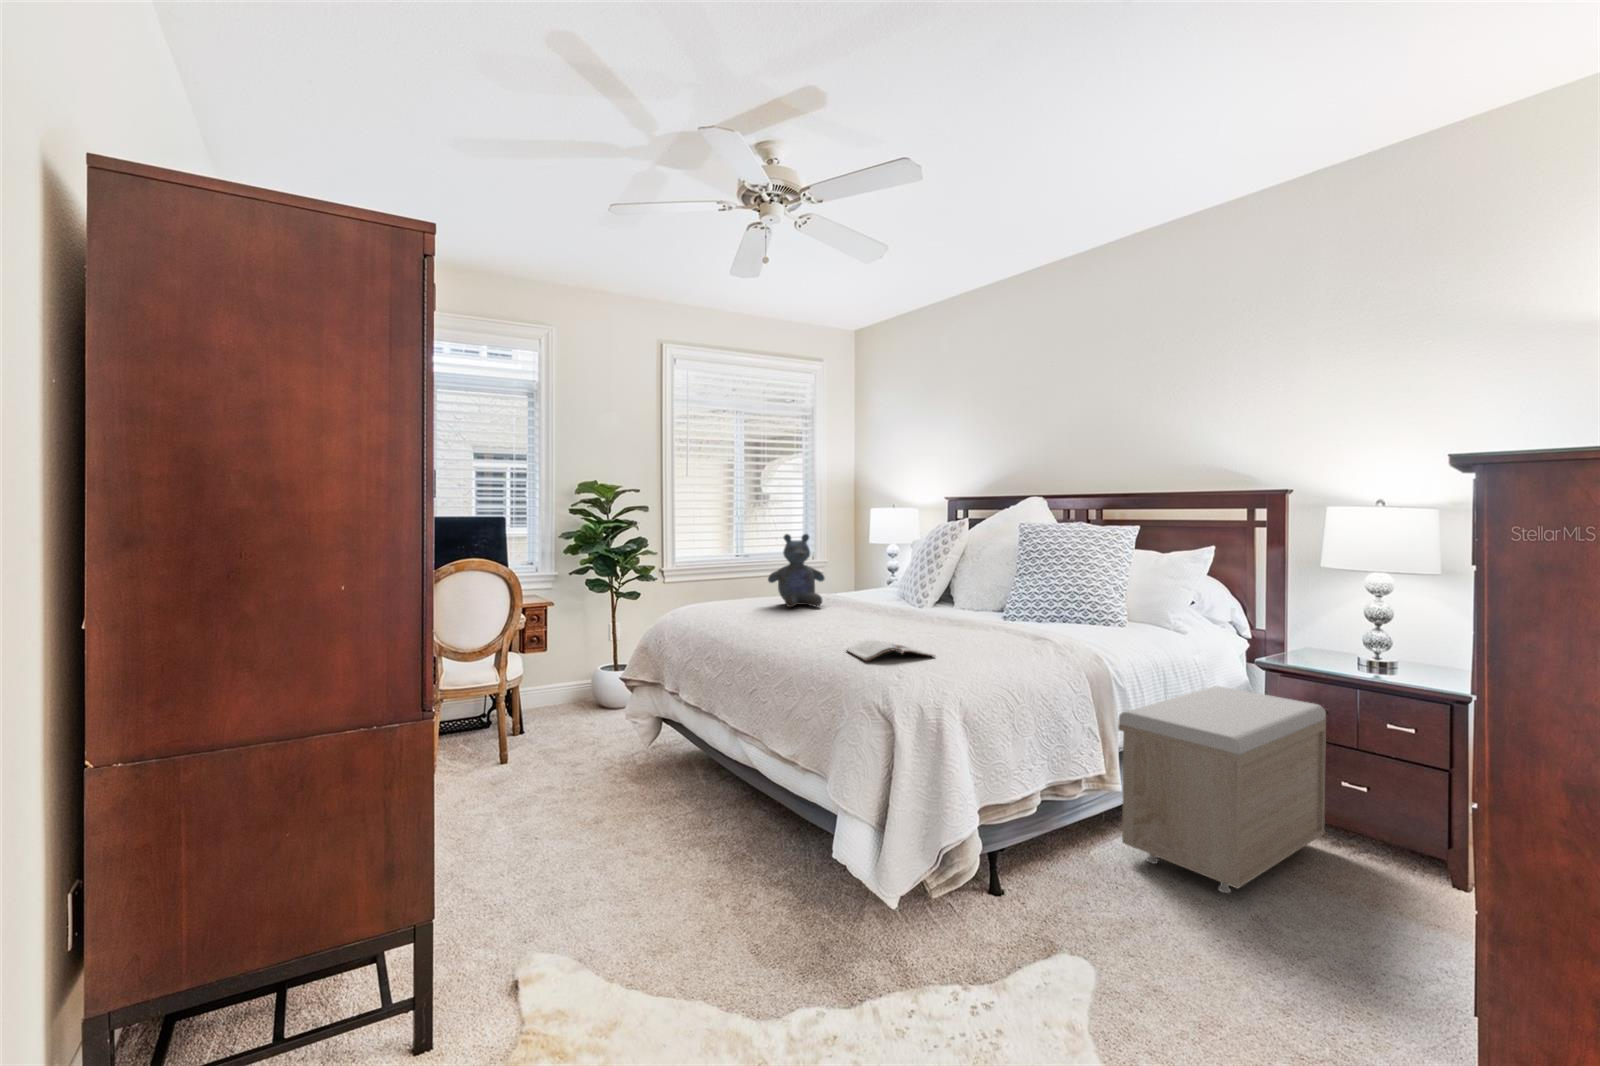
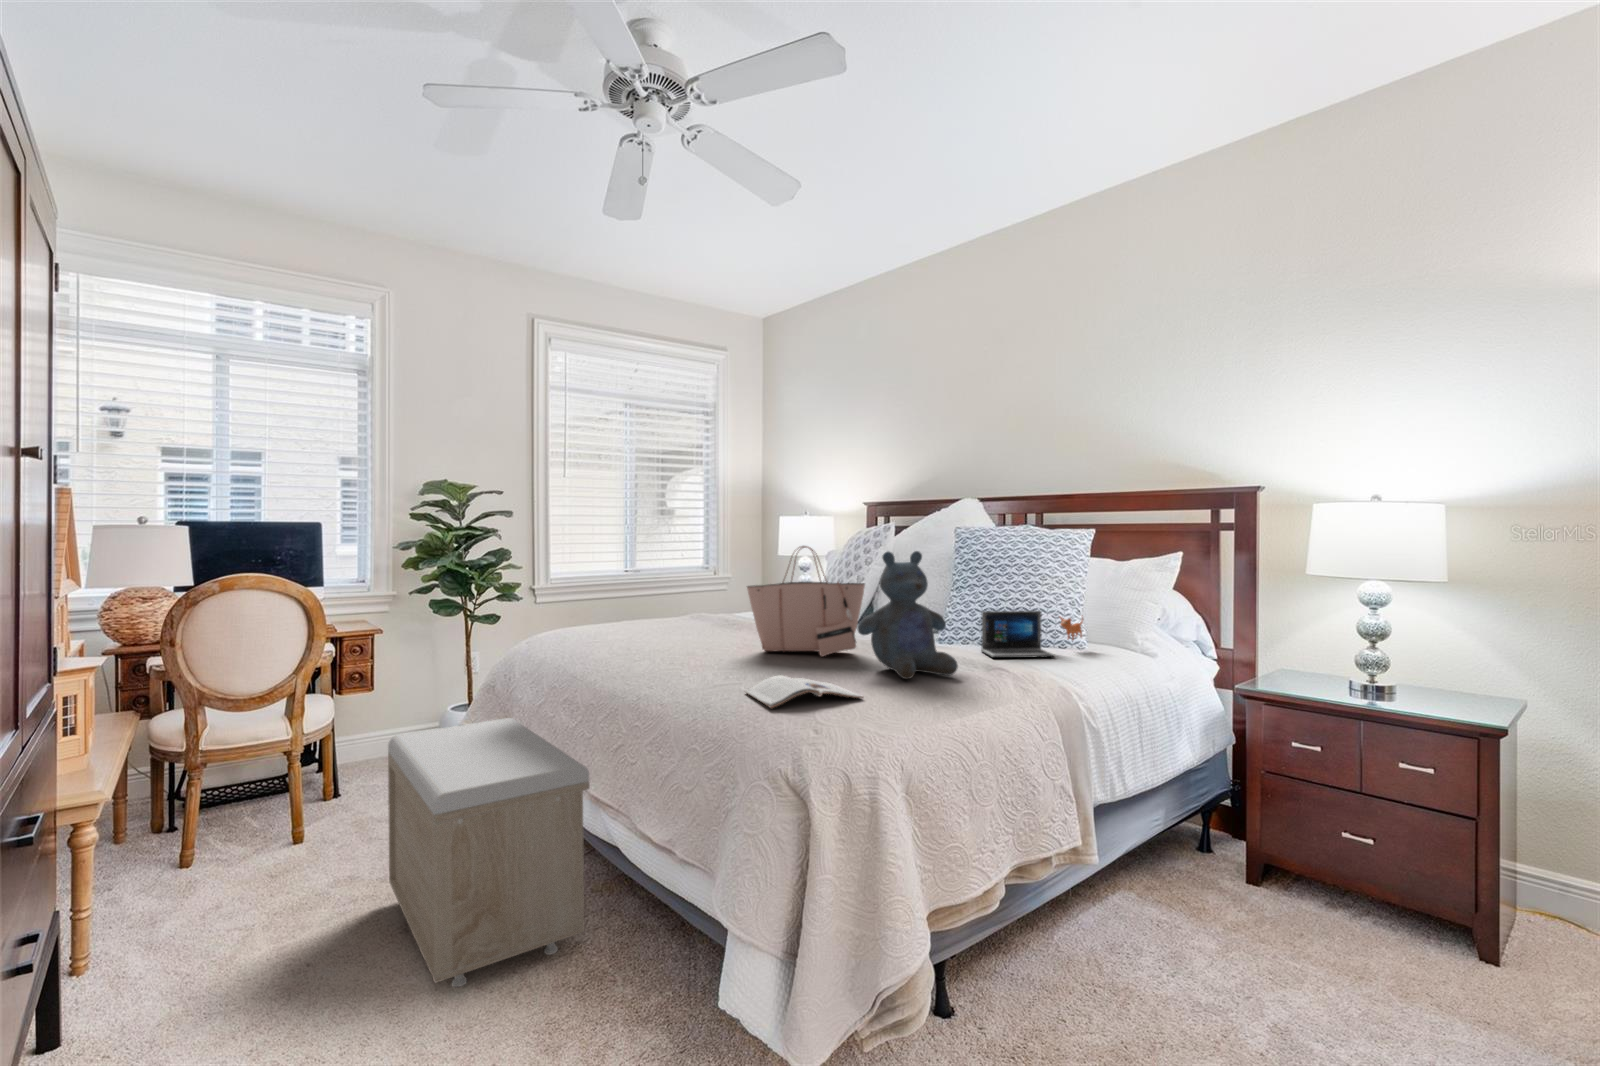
stuffed bear: present [768,534,825,607] -> present [857,551,958,679]
tote bag: none [845,539,940,627] -> present [747,546,865,656]
laptop: none [1036,594,1124,632] -> present [981,611,1083,658]
storage bench: present [1118,686,1326,893] -> present [388,718,590,987]

